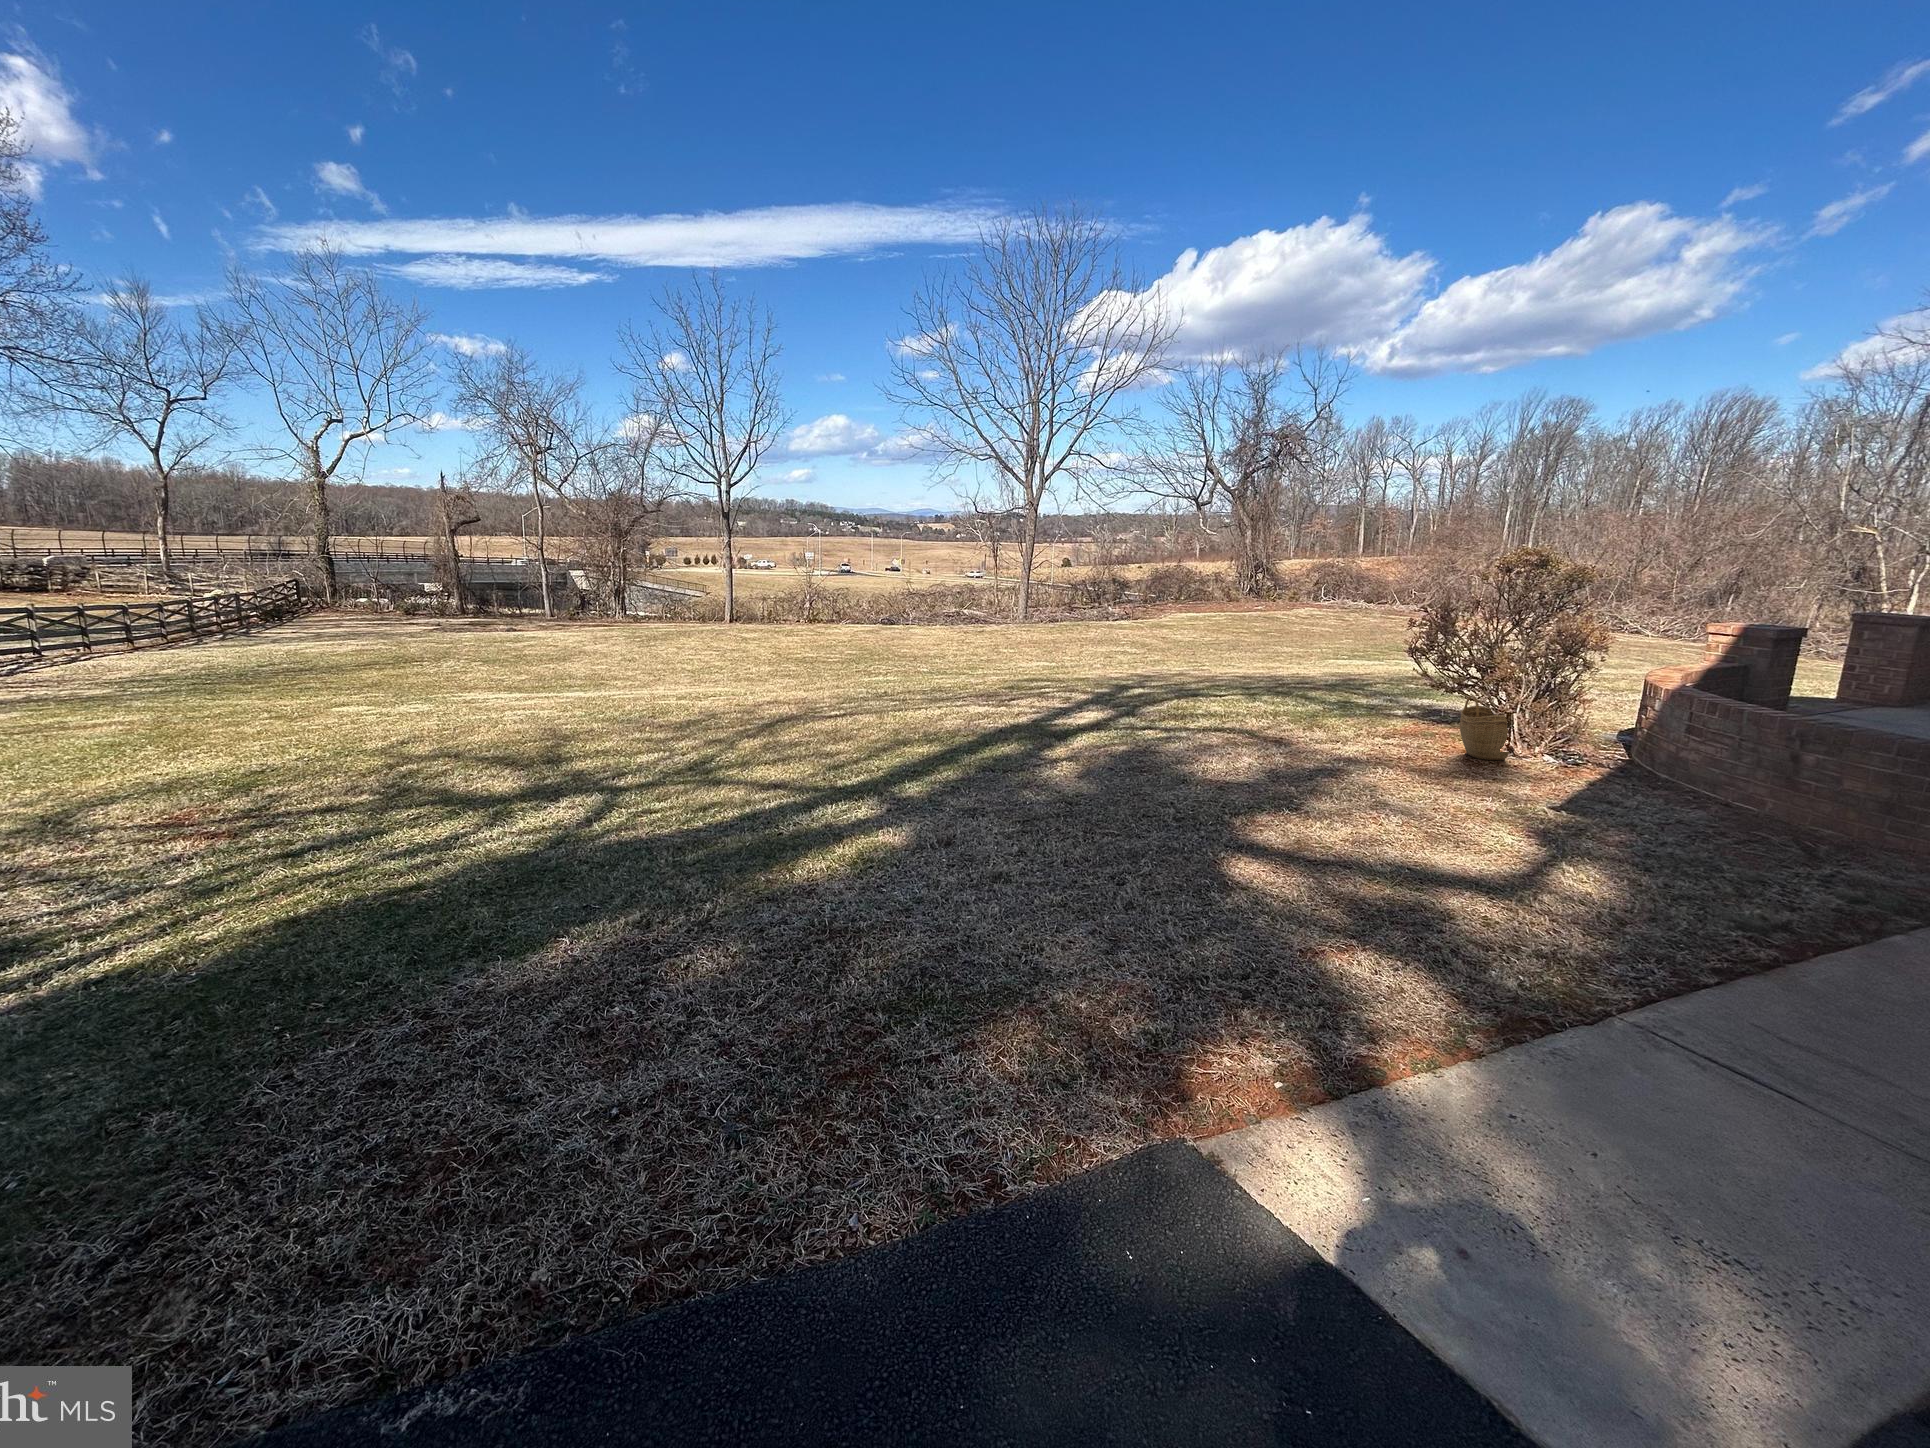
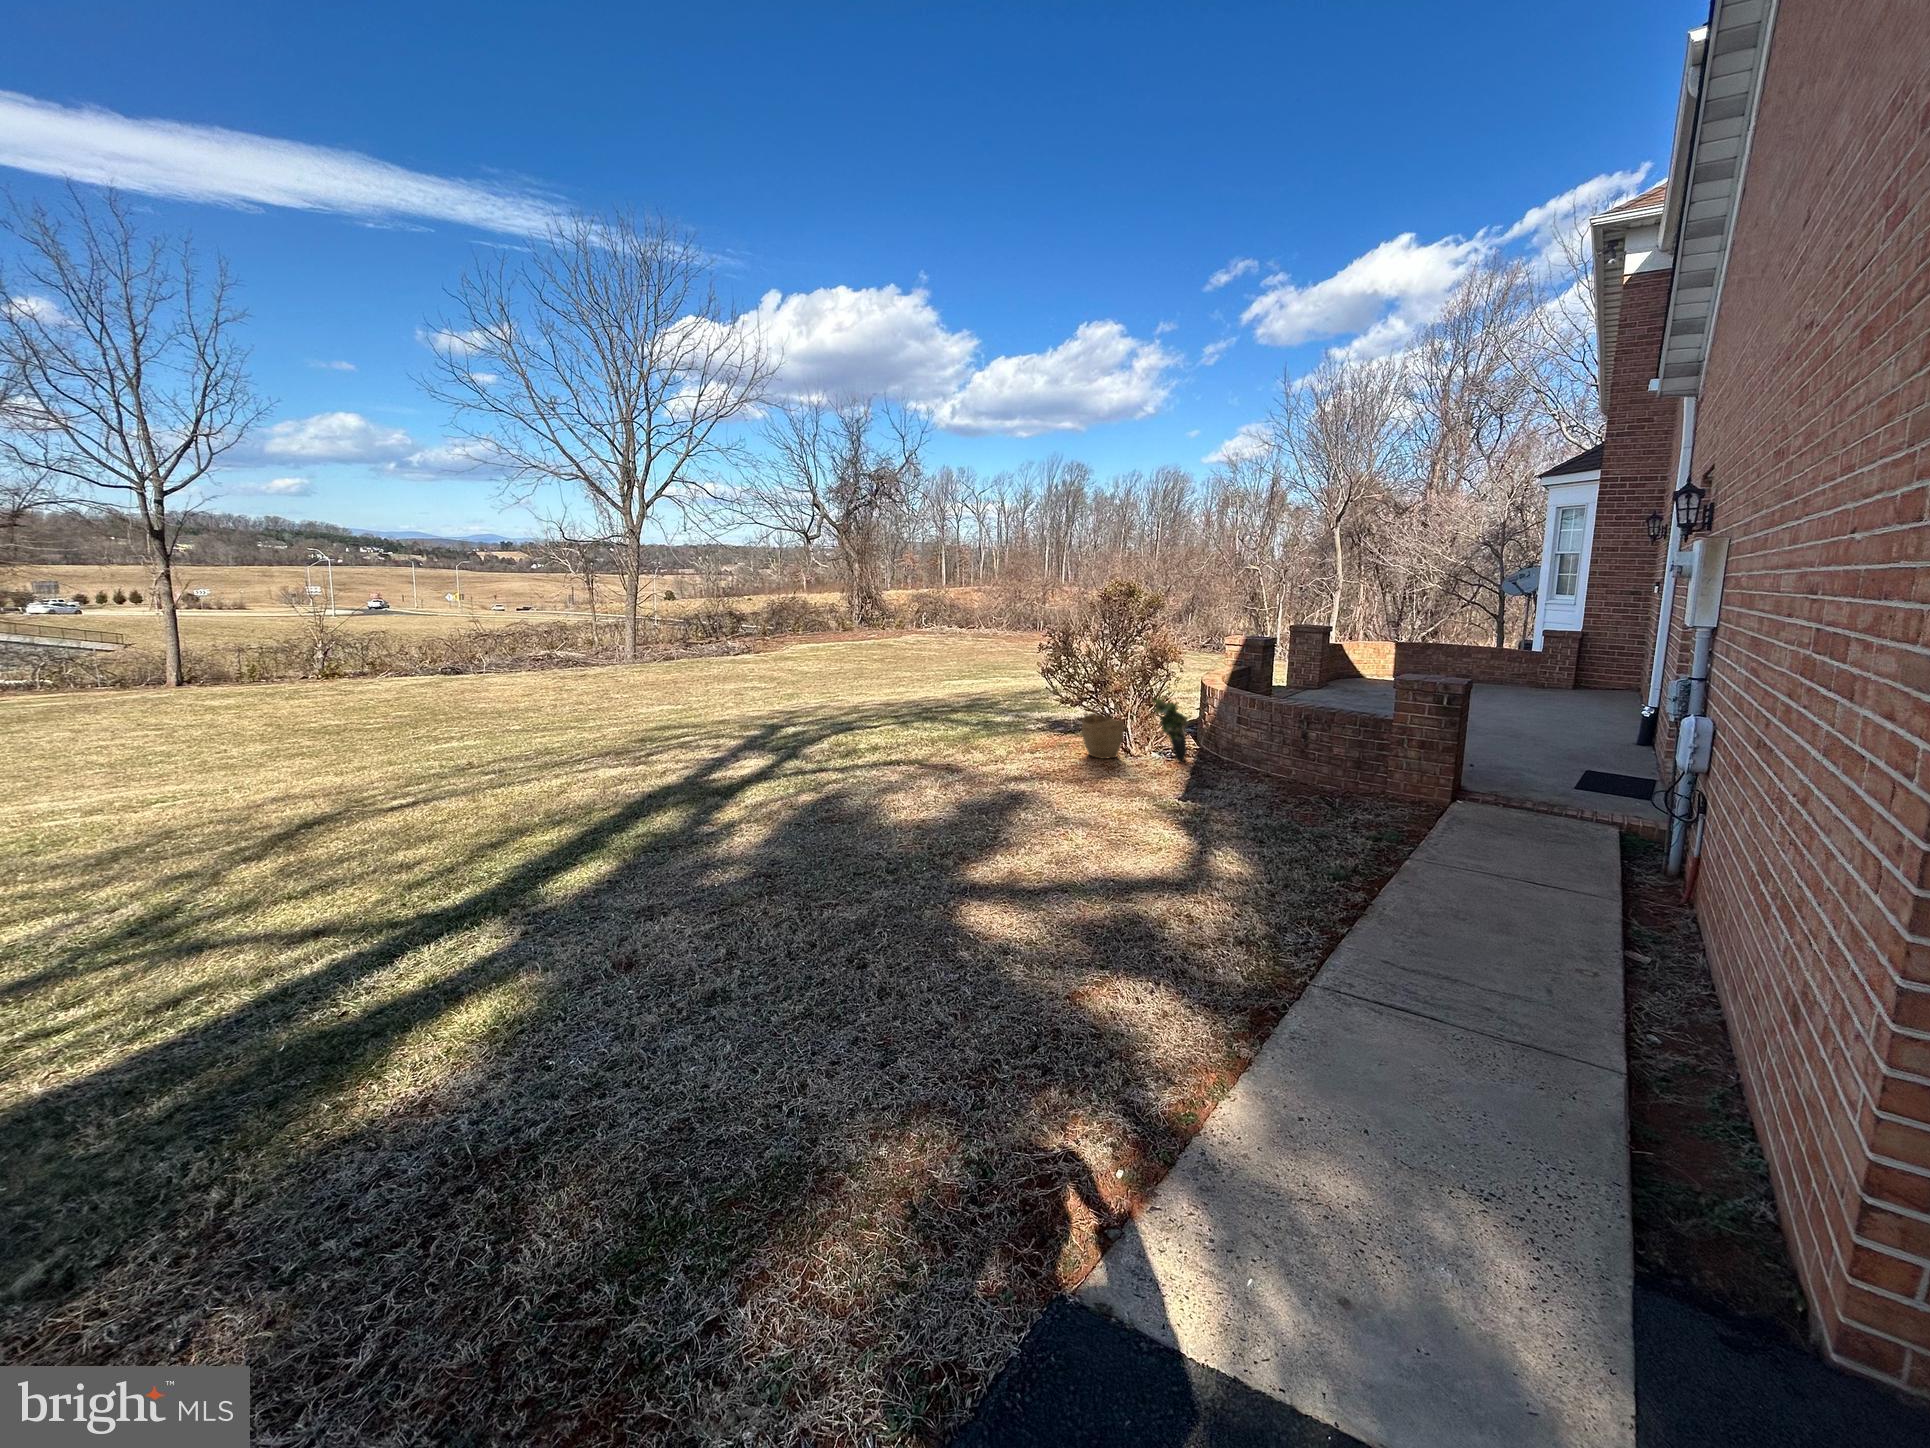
potted plant: none [1560,692,1622,777] -> present [1153,698,1189,761]

